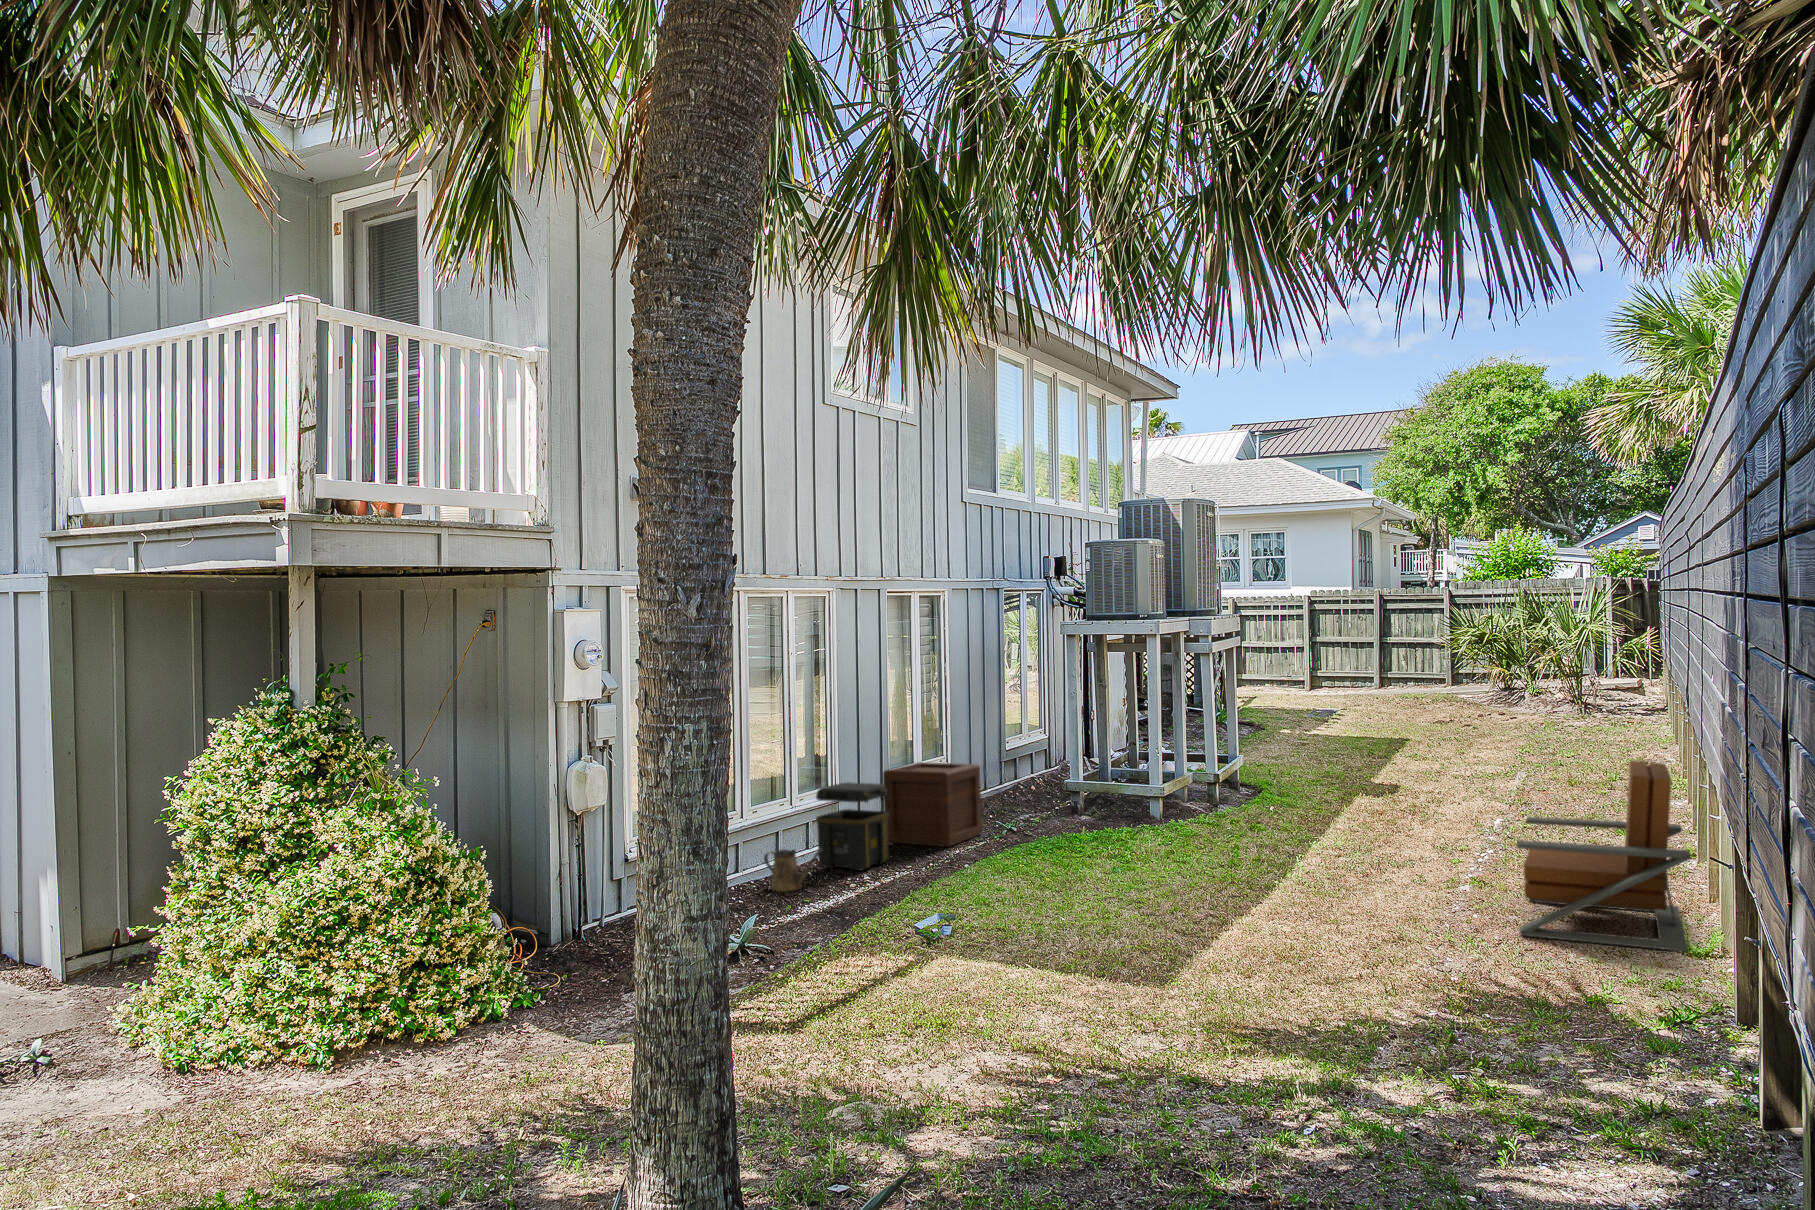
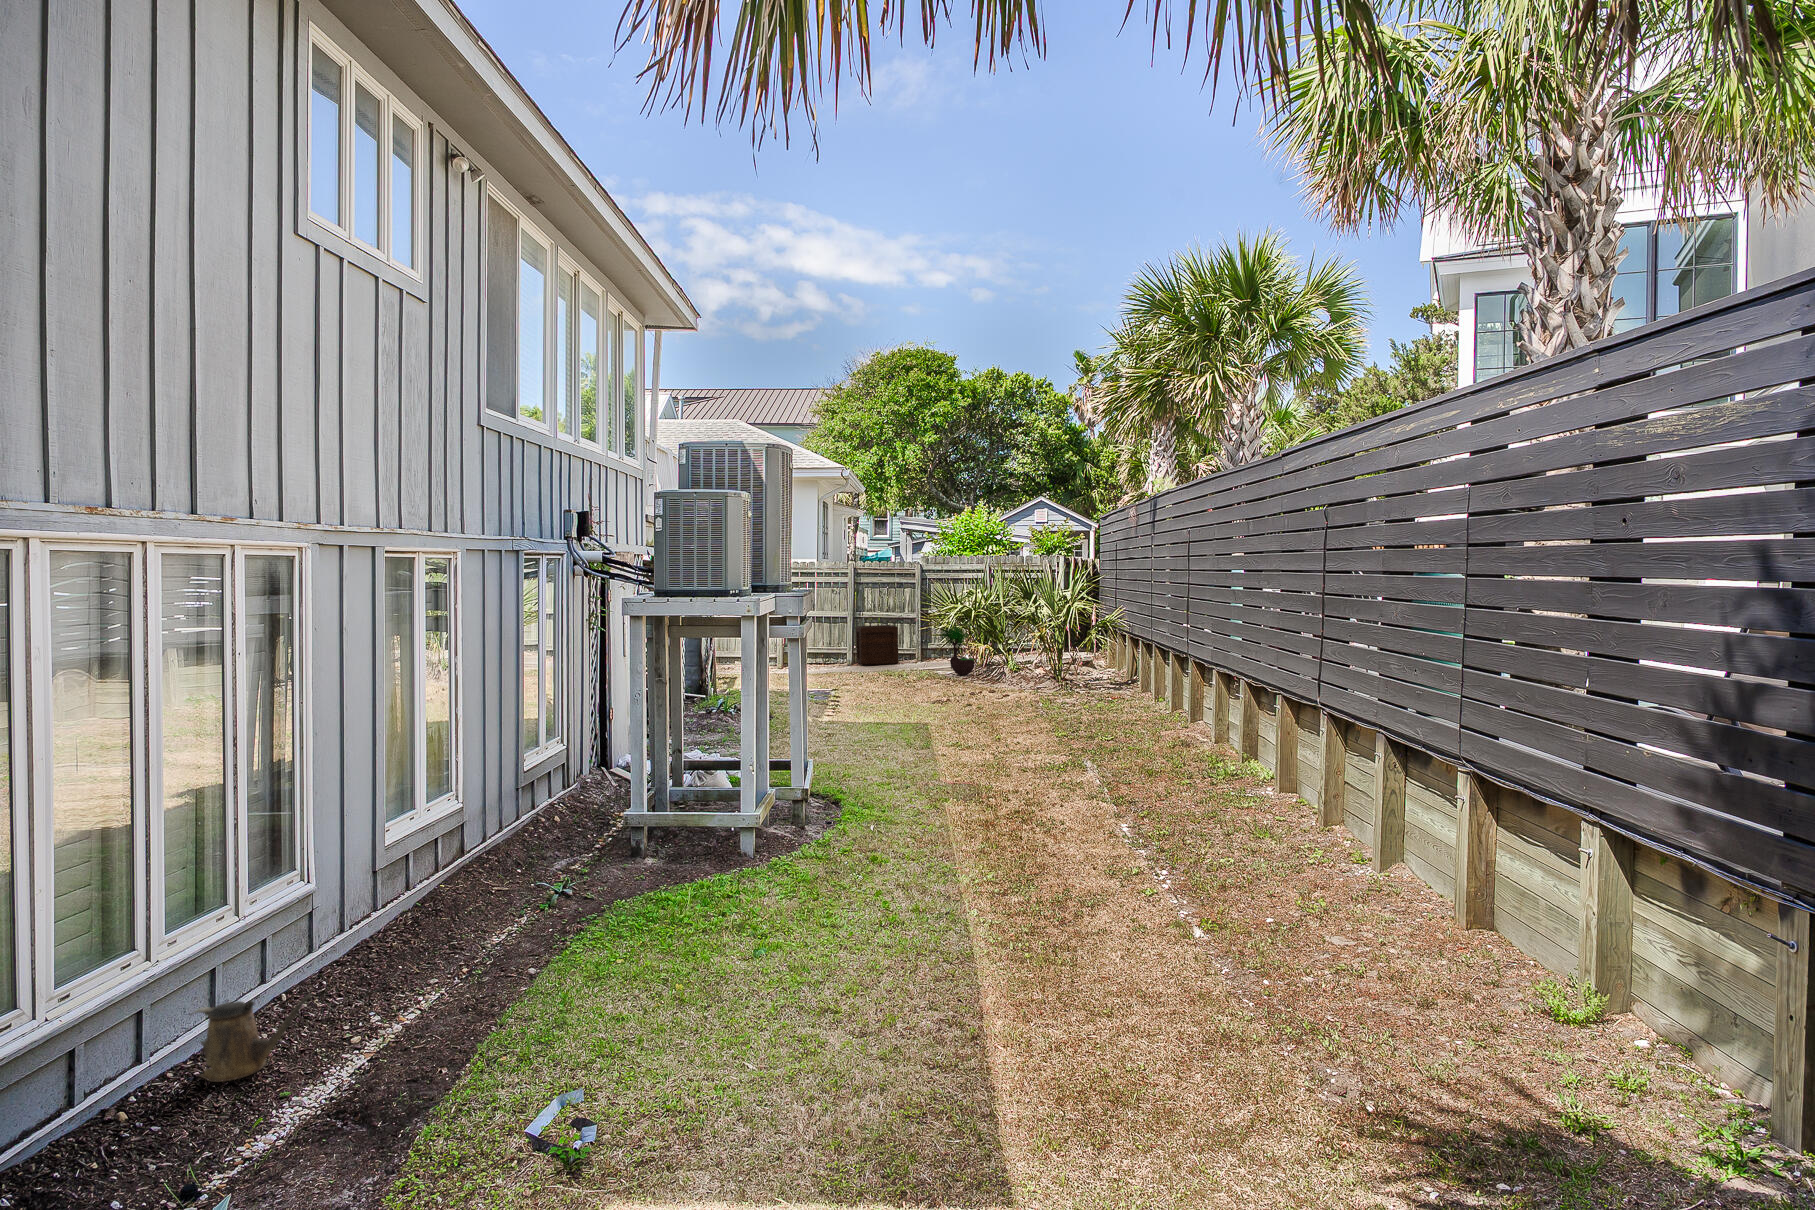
potted tree: none [1456,645,1494,700] -> present [941,625,975,675]
lounge chair: present [1517,760,1691,952] -> none [1254,765,1493,991]
wooden crate: present [883,762,982,847] -> present [856,625,899,665]
toolbox: present [816,783,889,871] -> none [275,858,403,1008]

